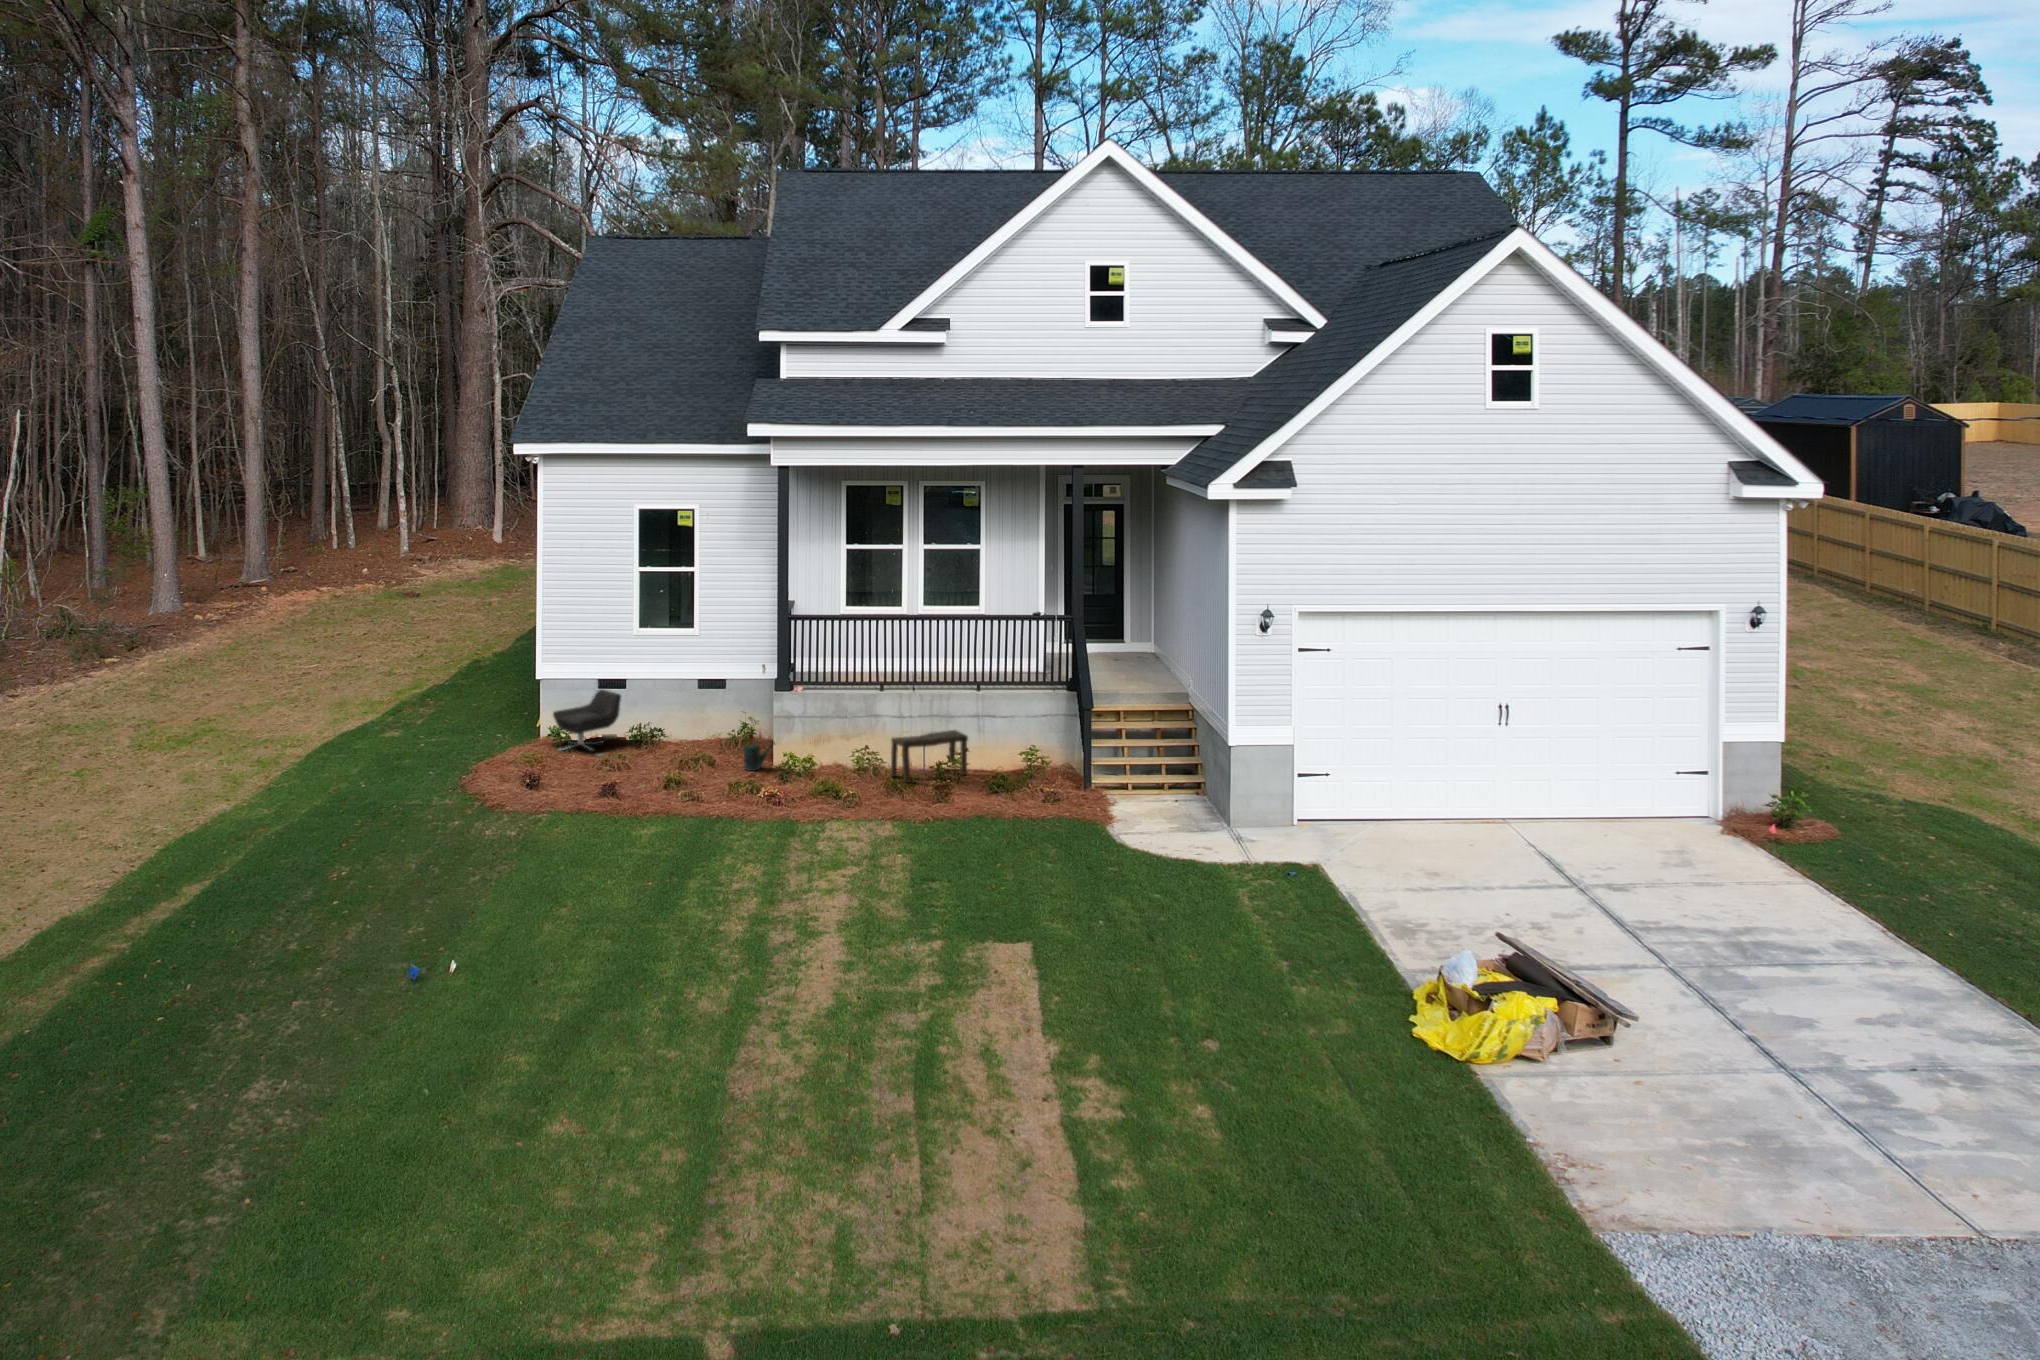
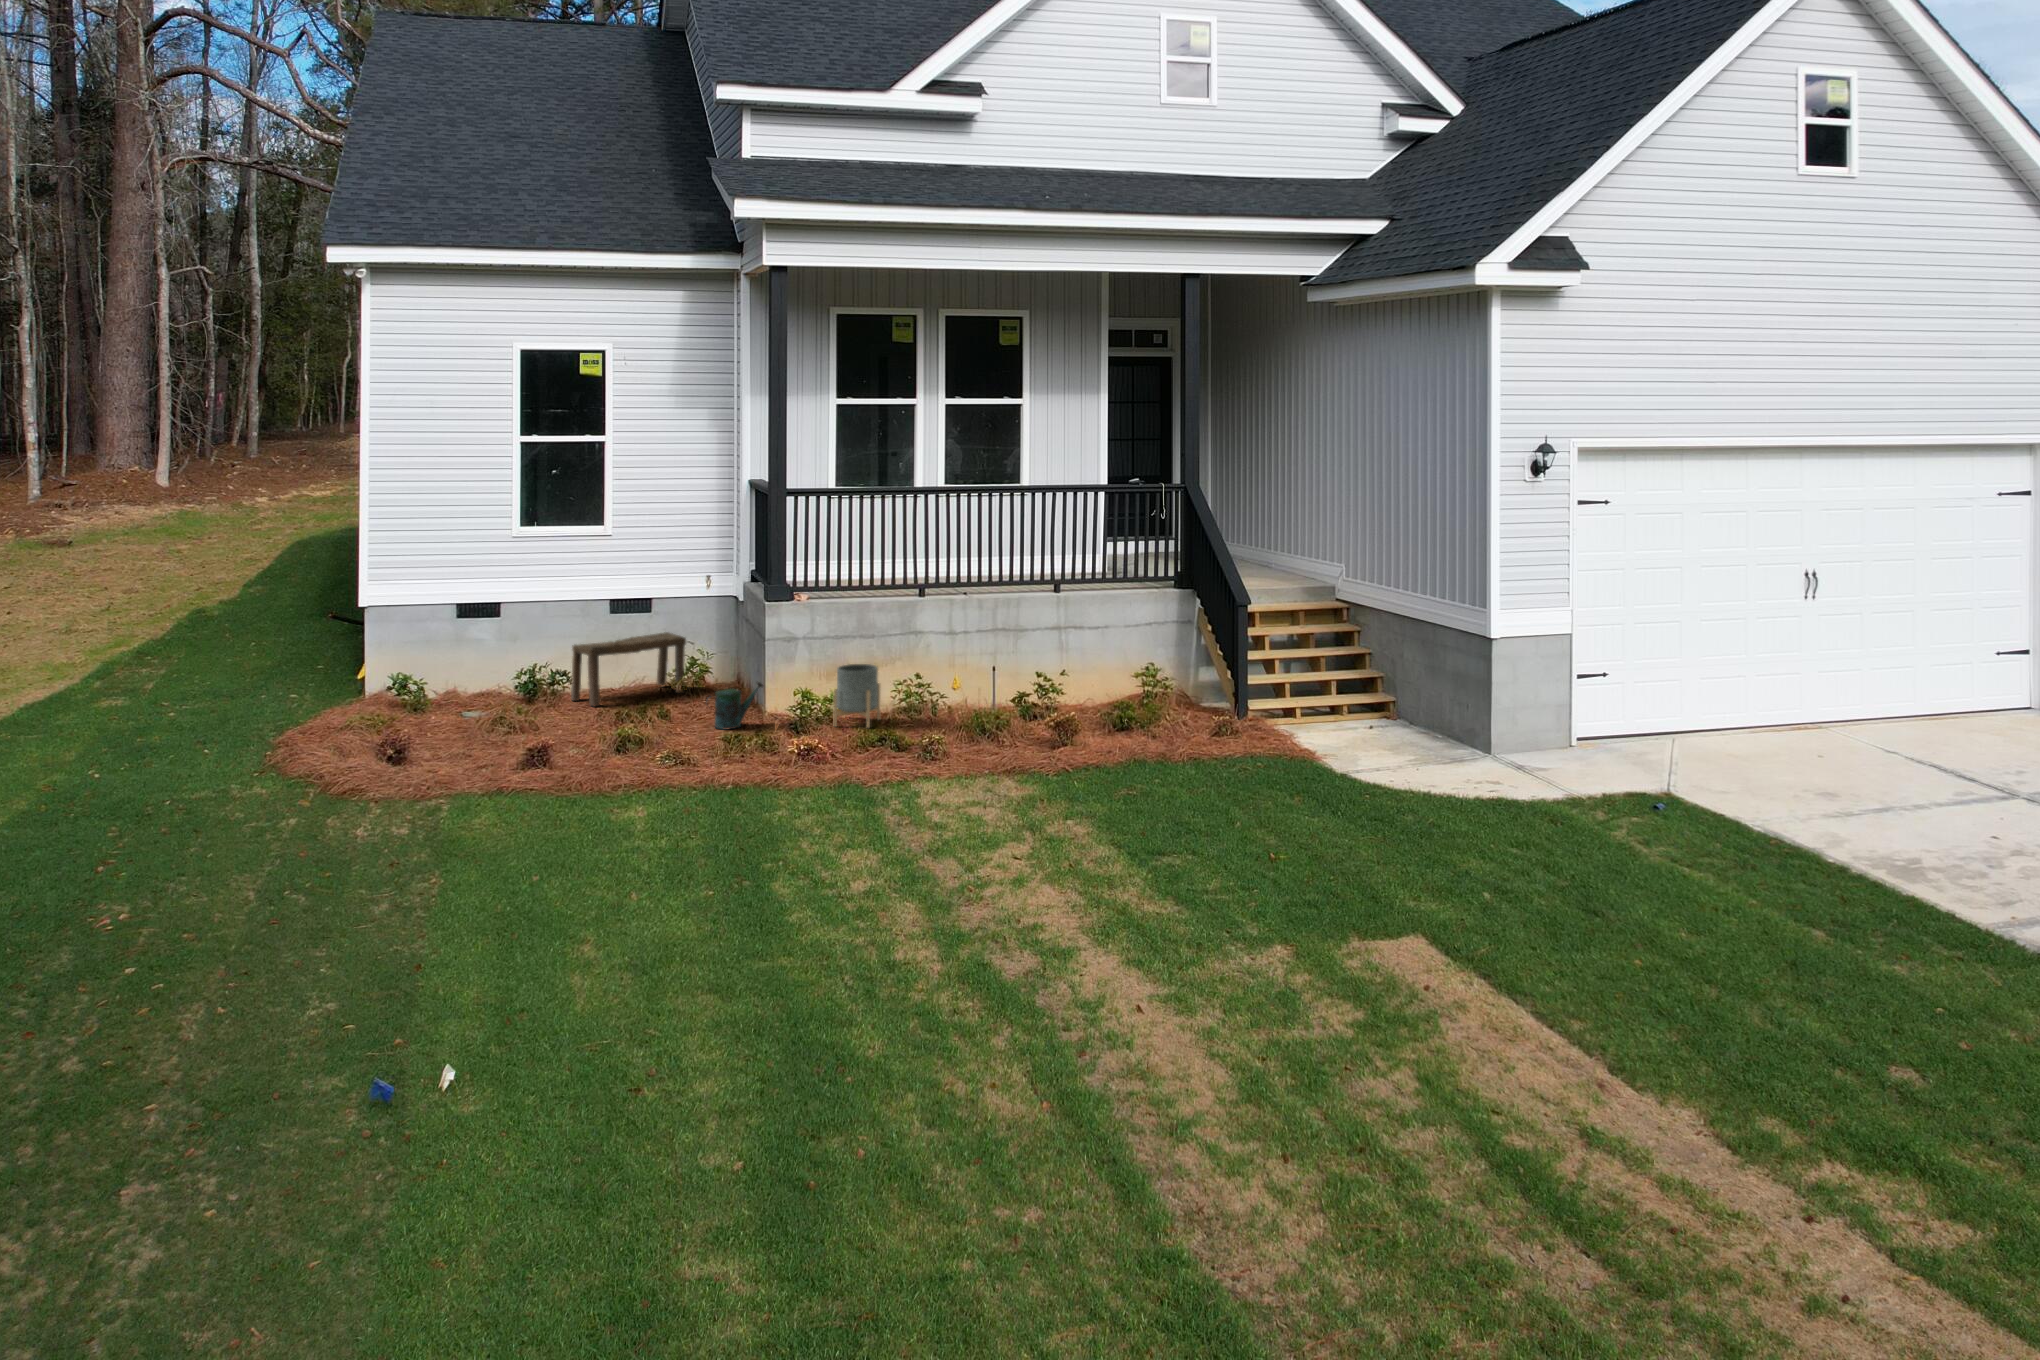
lounge chair: present [553,689,621,749] -> none [377,621,495,719]
bench: present [891,730,968,783] -> present [571,632,686,707]
planter: none [816,732,849,776] -> present [834,664,880,728]

